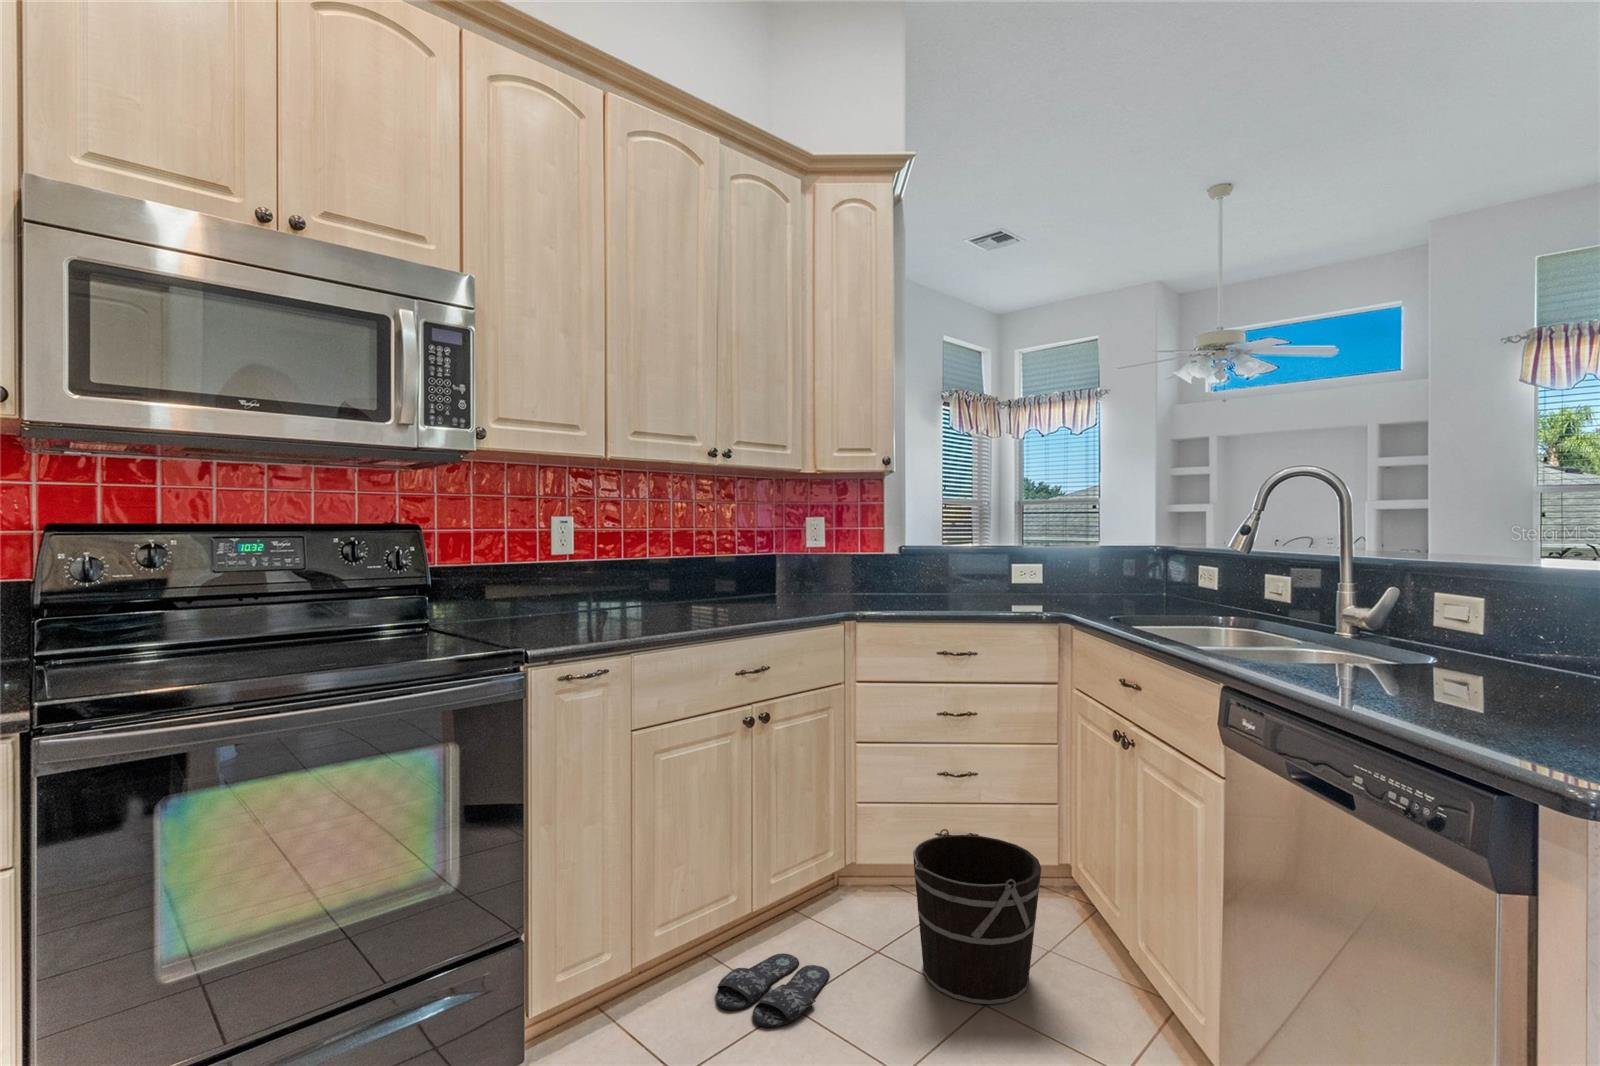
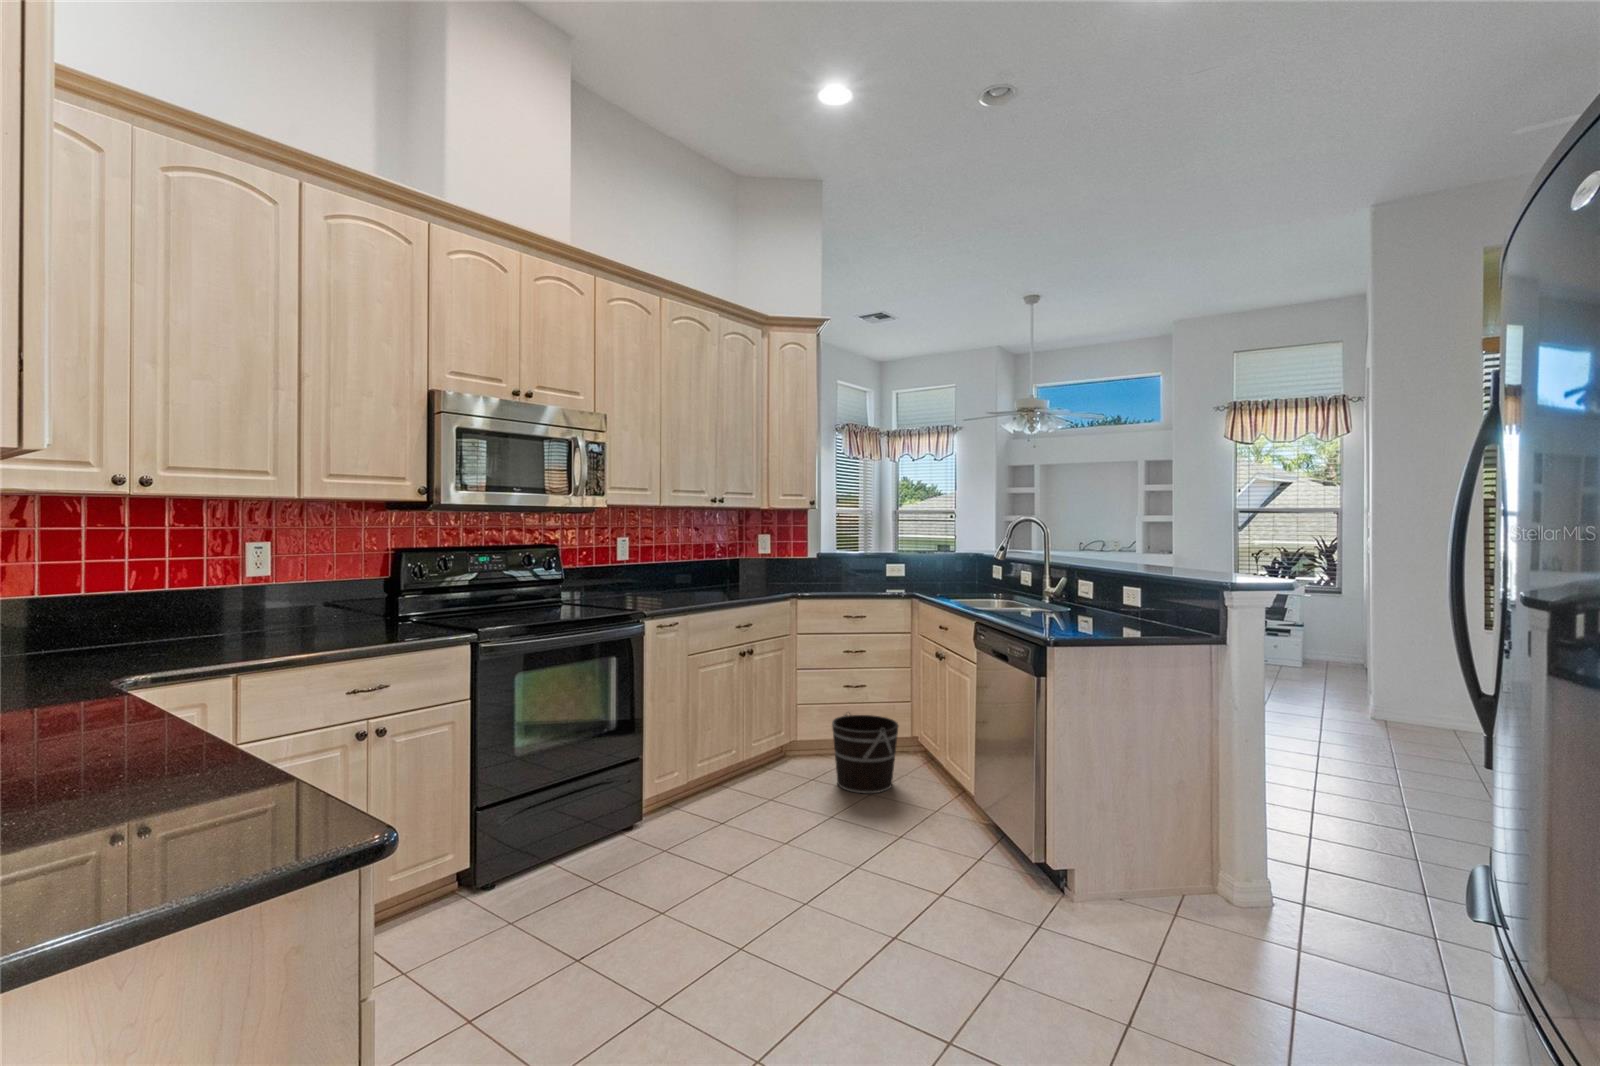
slippers: present [716,953,830,1027] -> none [729,781,788,806]

